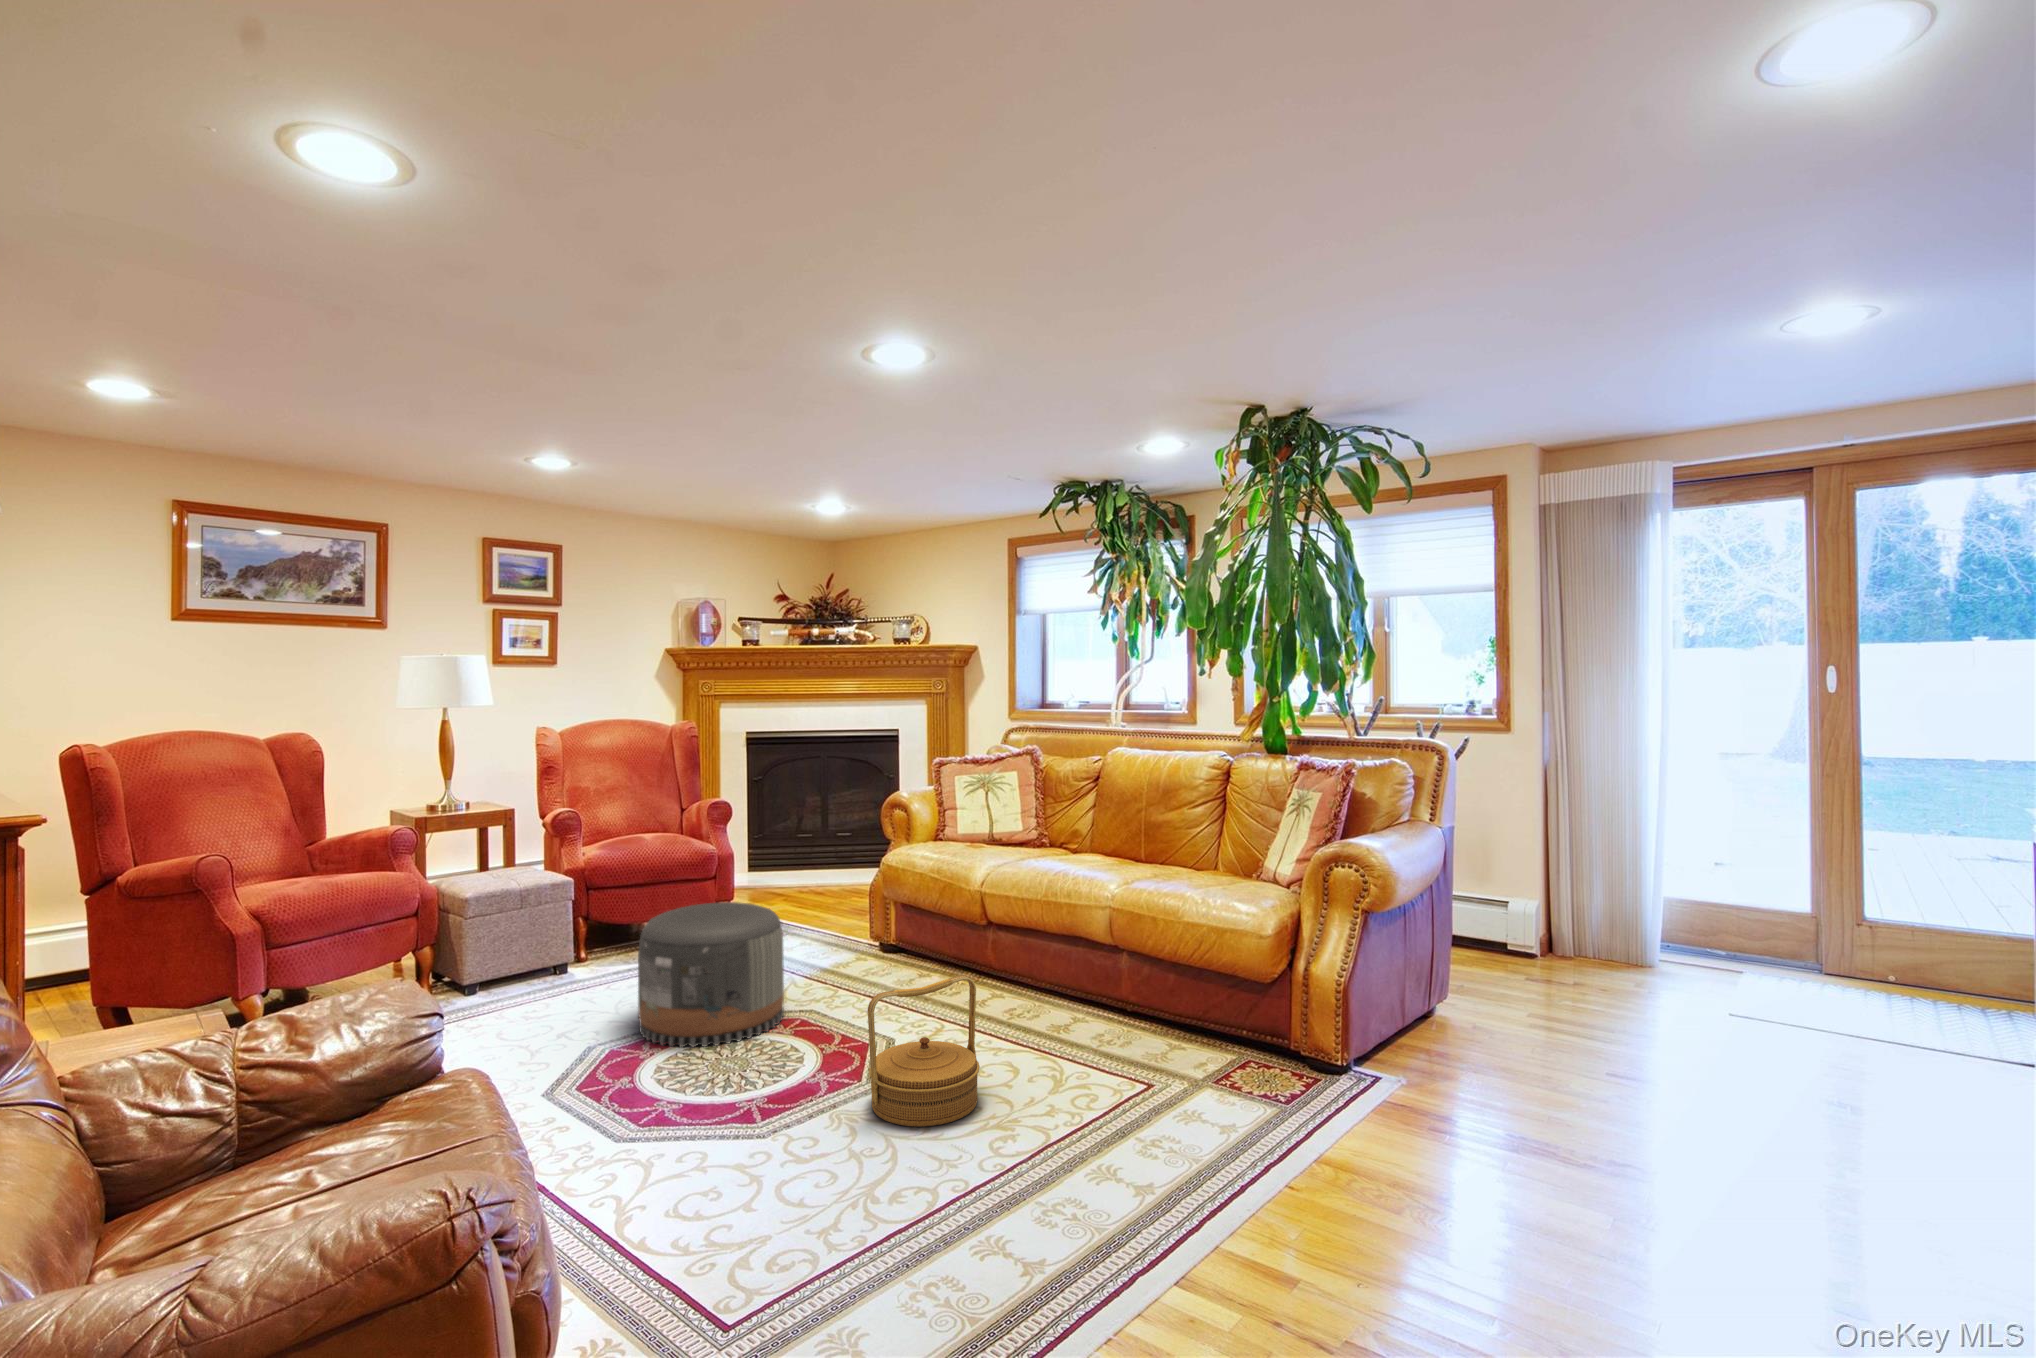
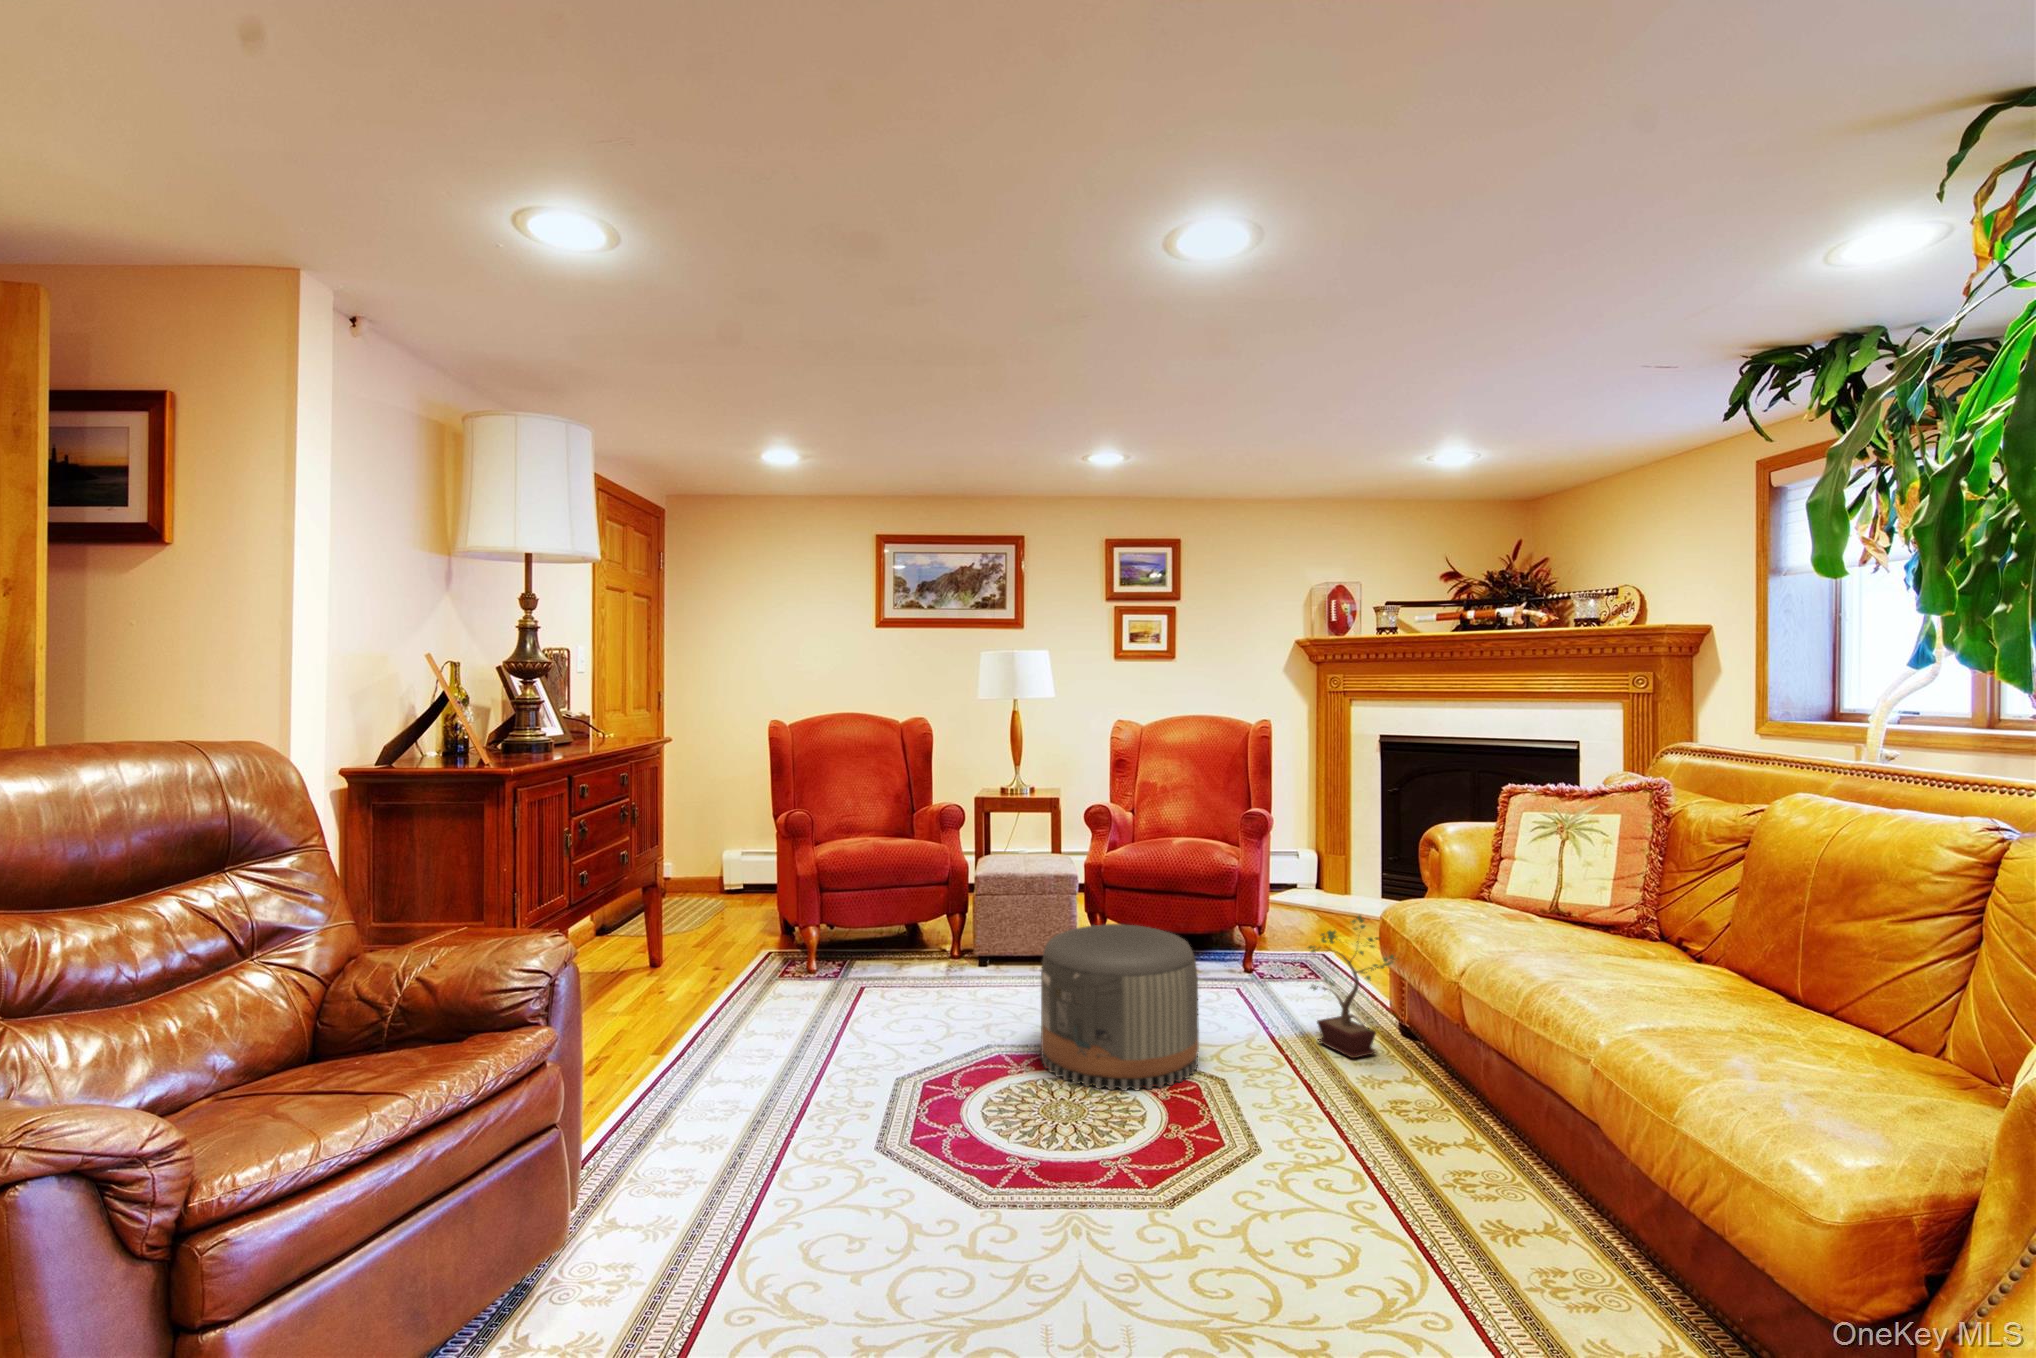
potted plant: none [821,863,908,973] -> present [1308,915,1394,1058]
basket: present [868,975,980,1127] -> none [1094,1080,1259,1291]

